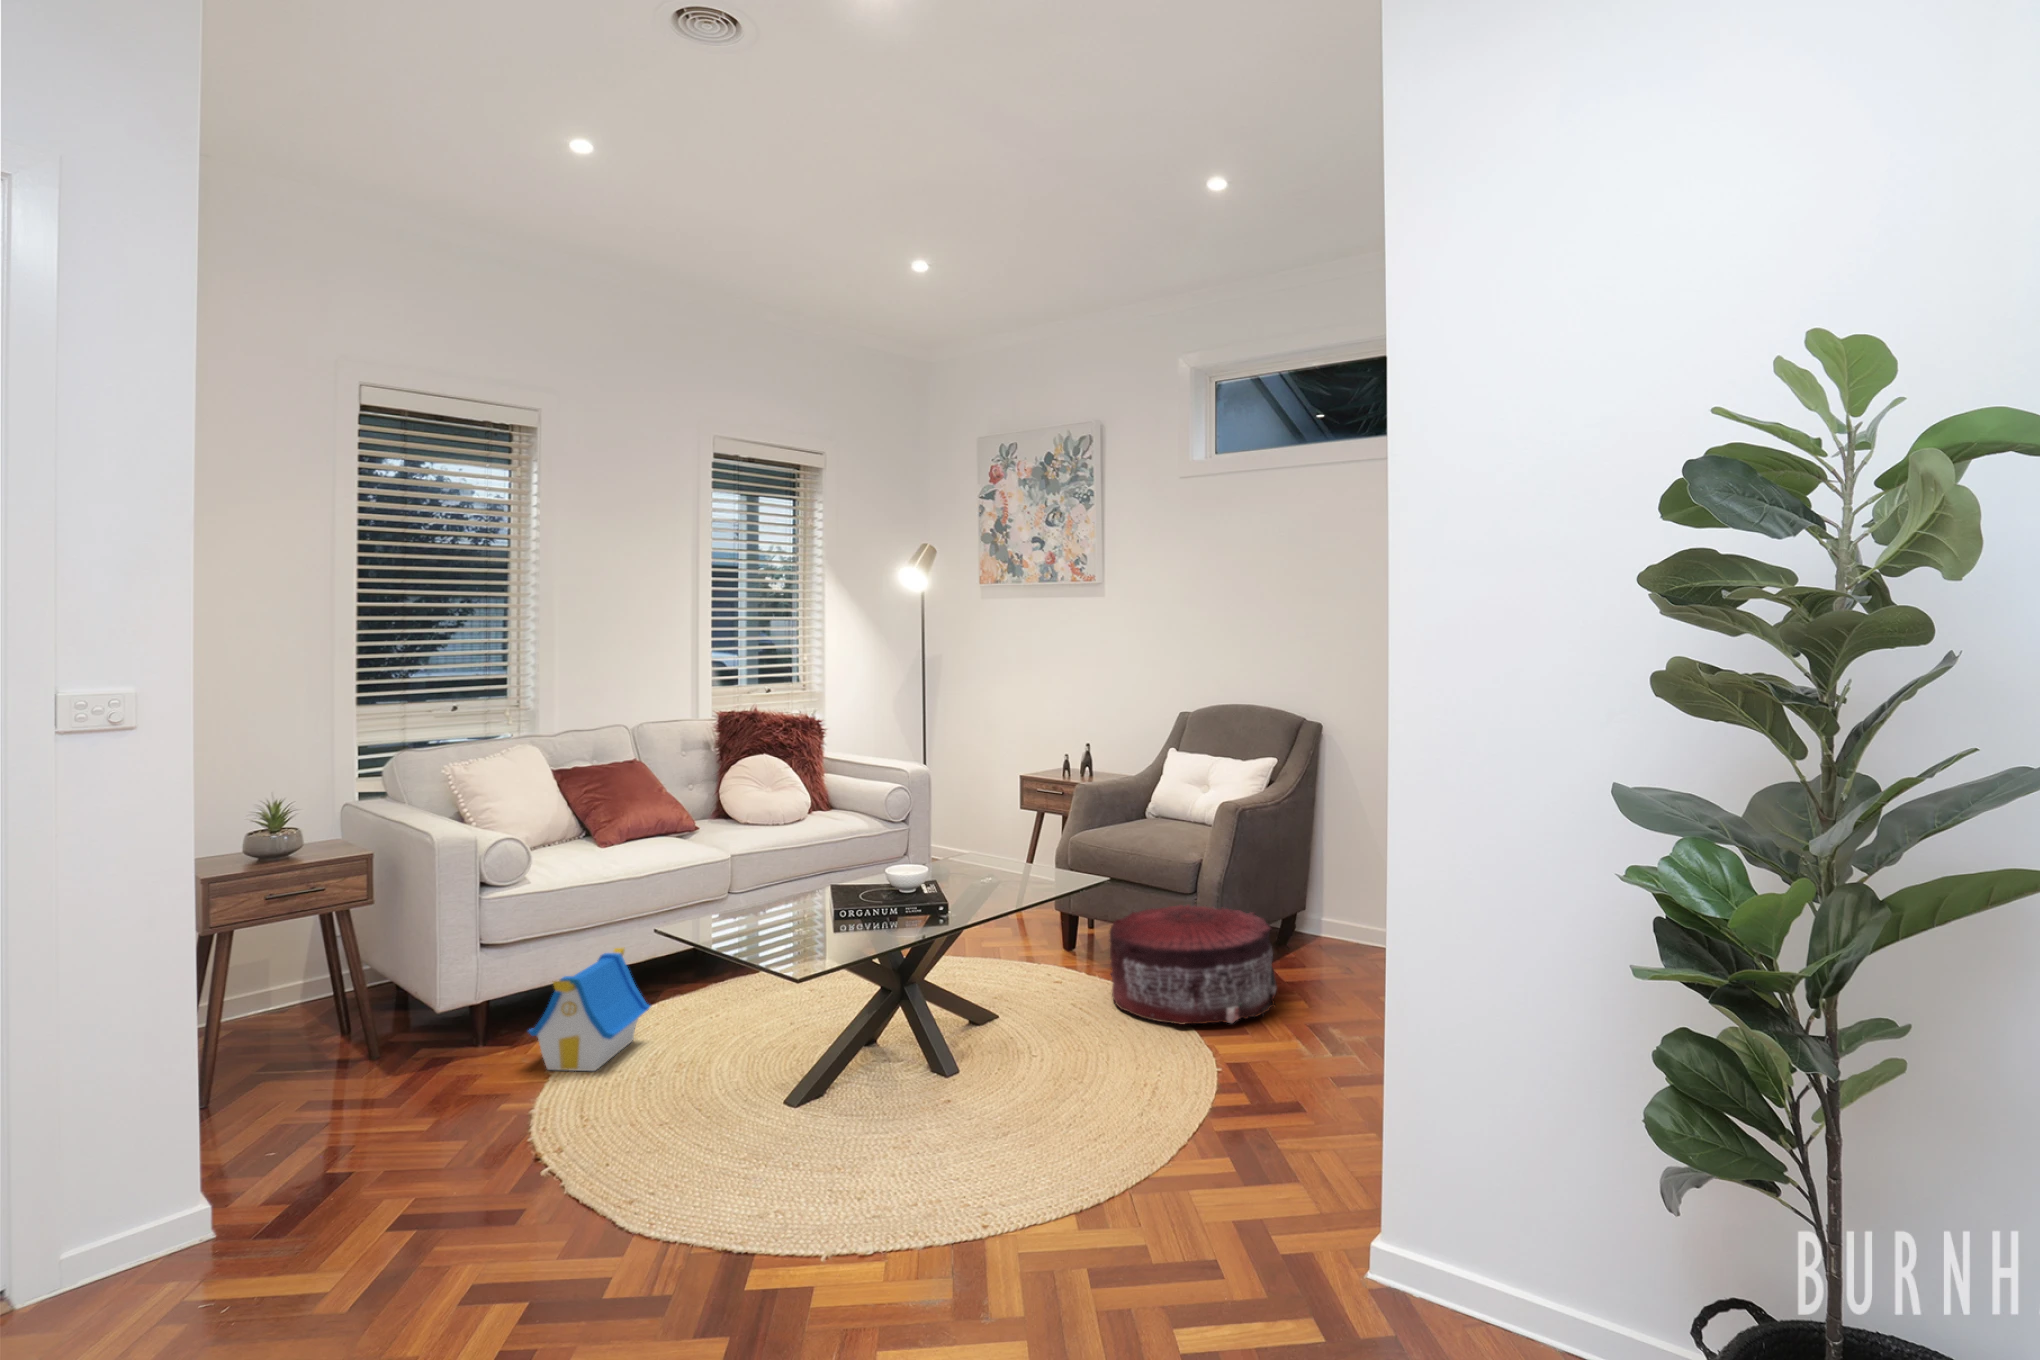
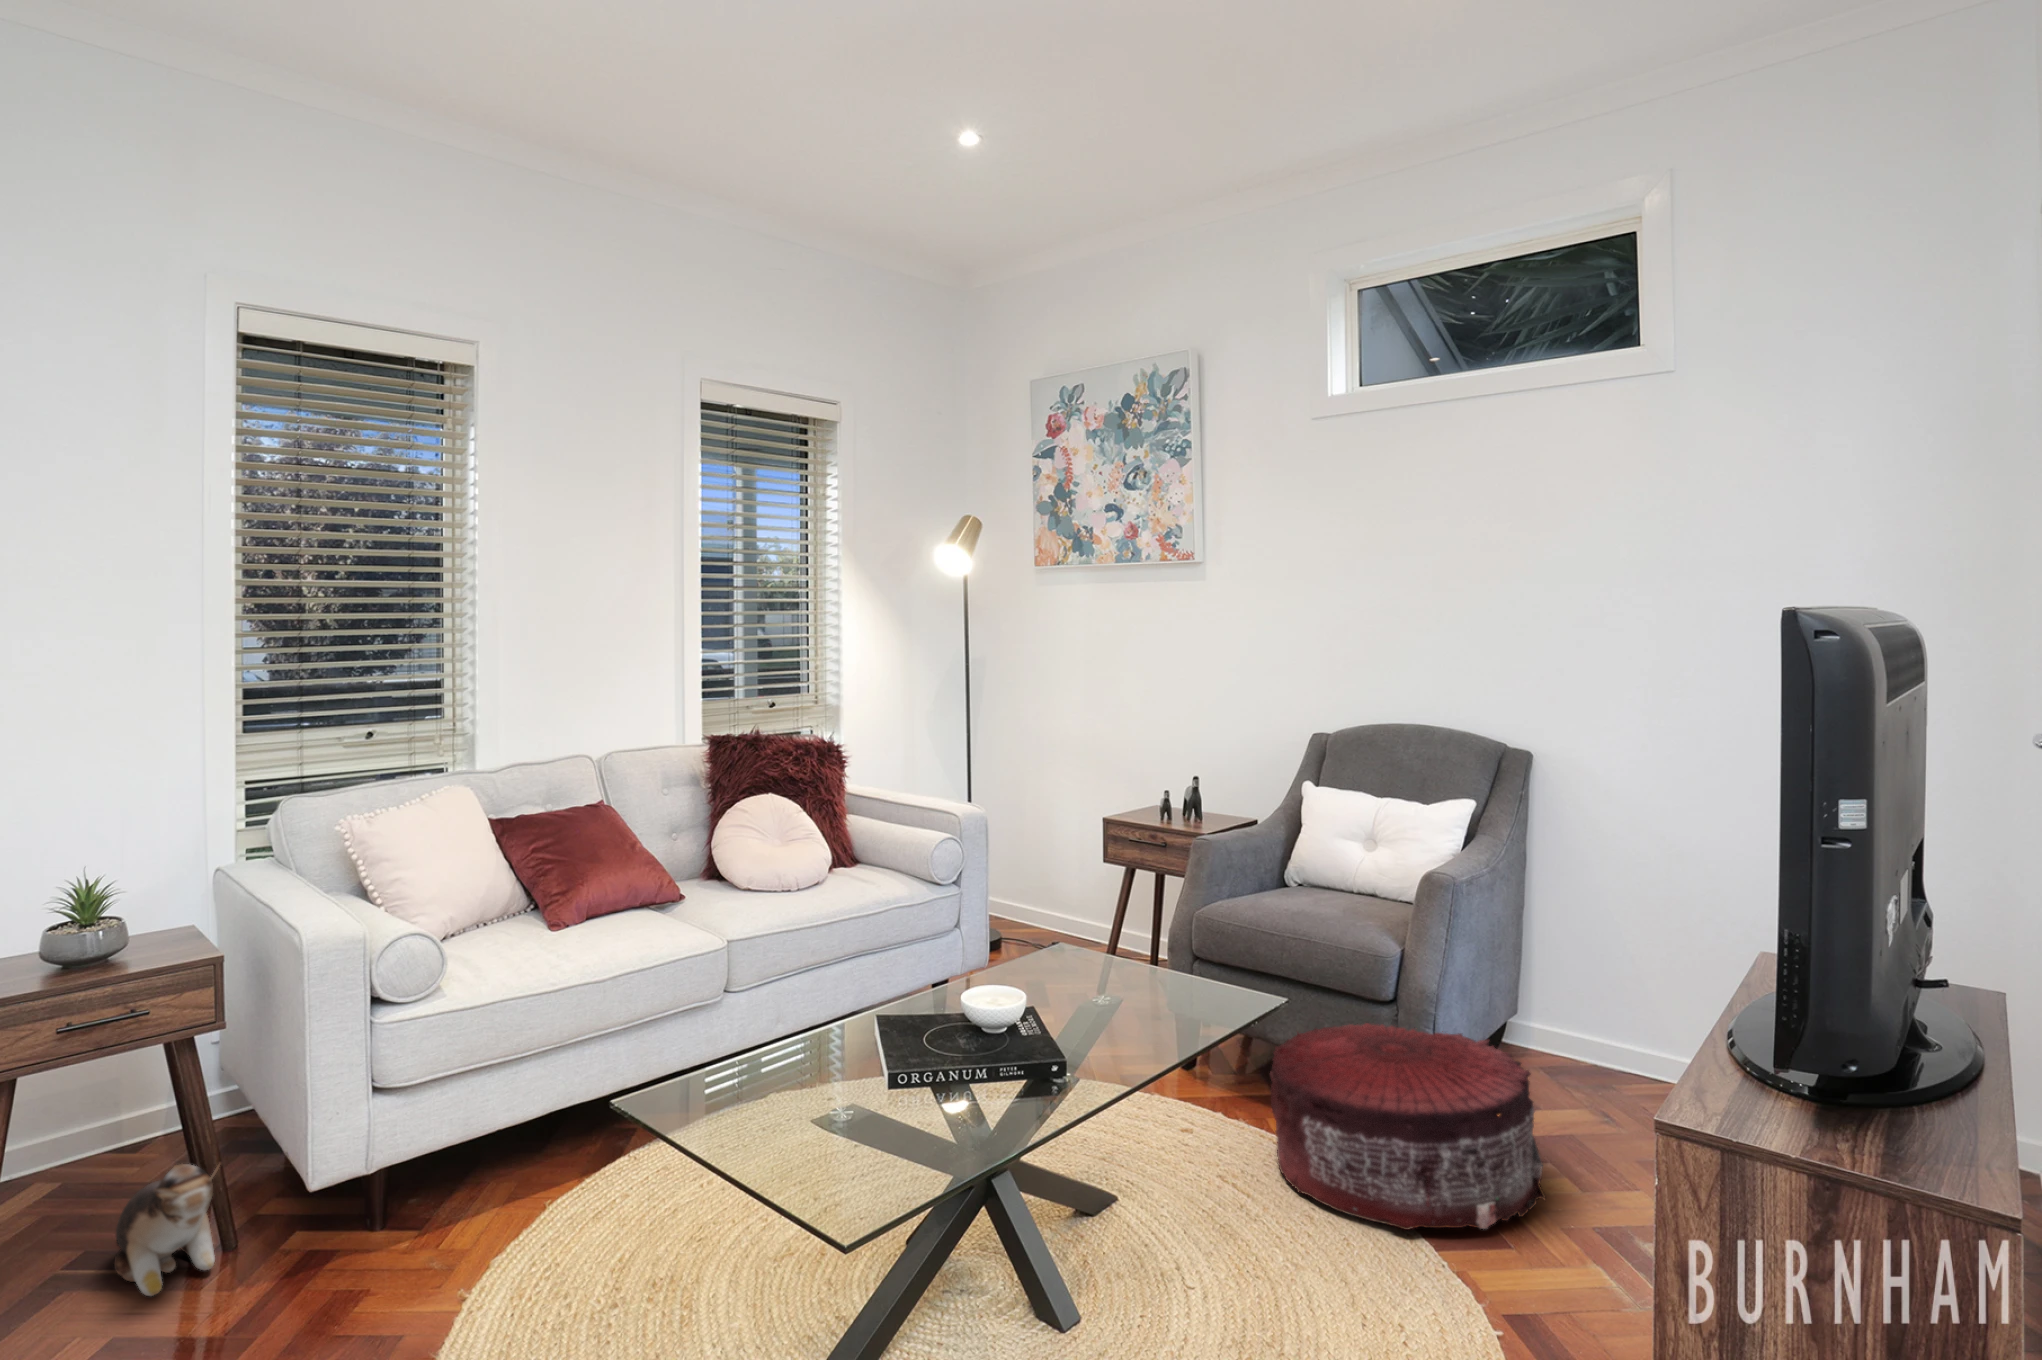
toy house: present [529,948,650,1071] -> none [434,1087,614,1288]
plush toy: none [289,992,376,1084] -> present [114,1164,220,1296]

